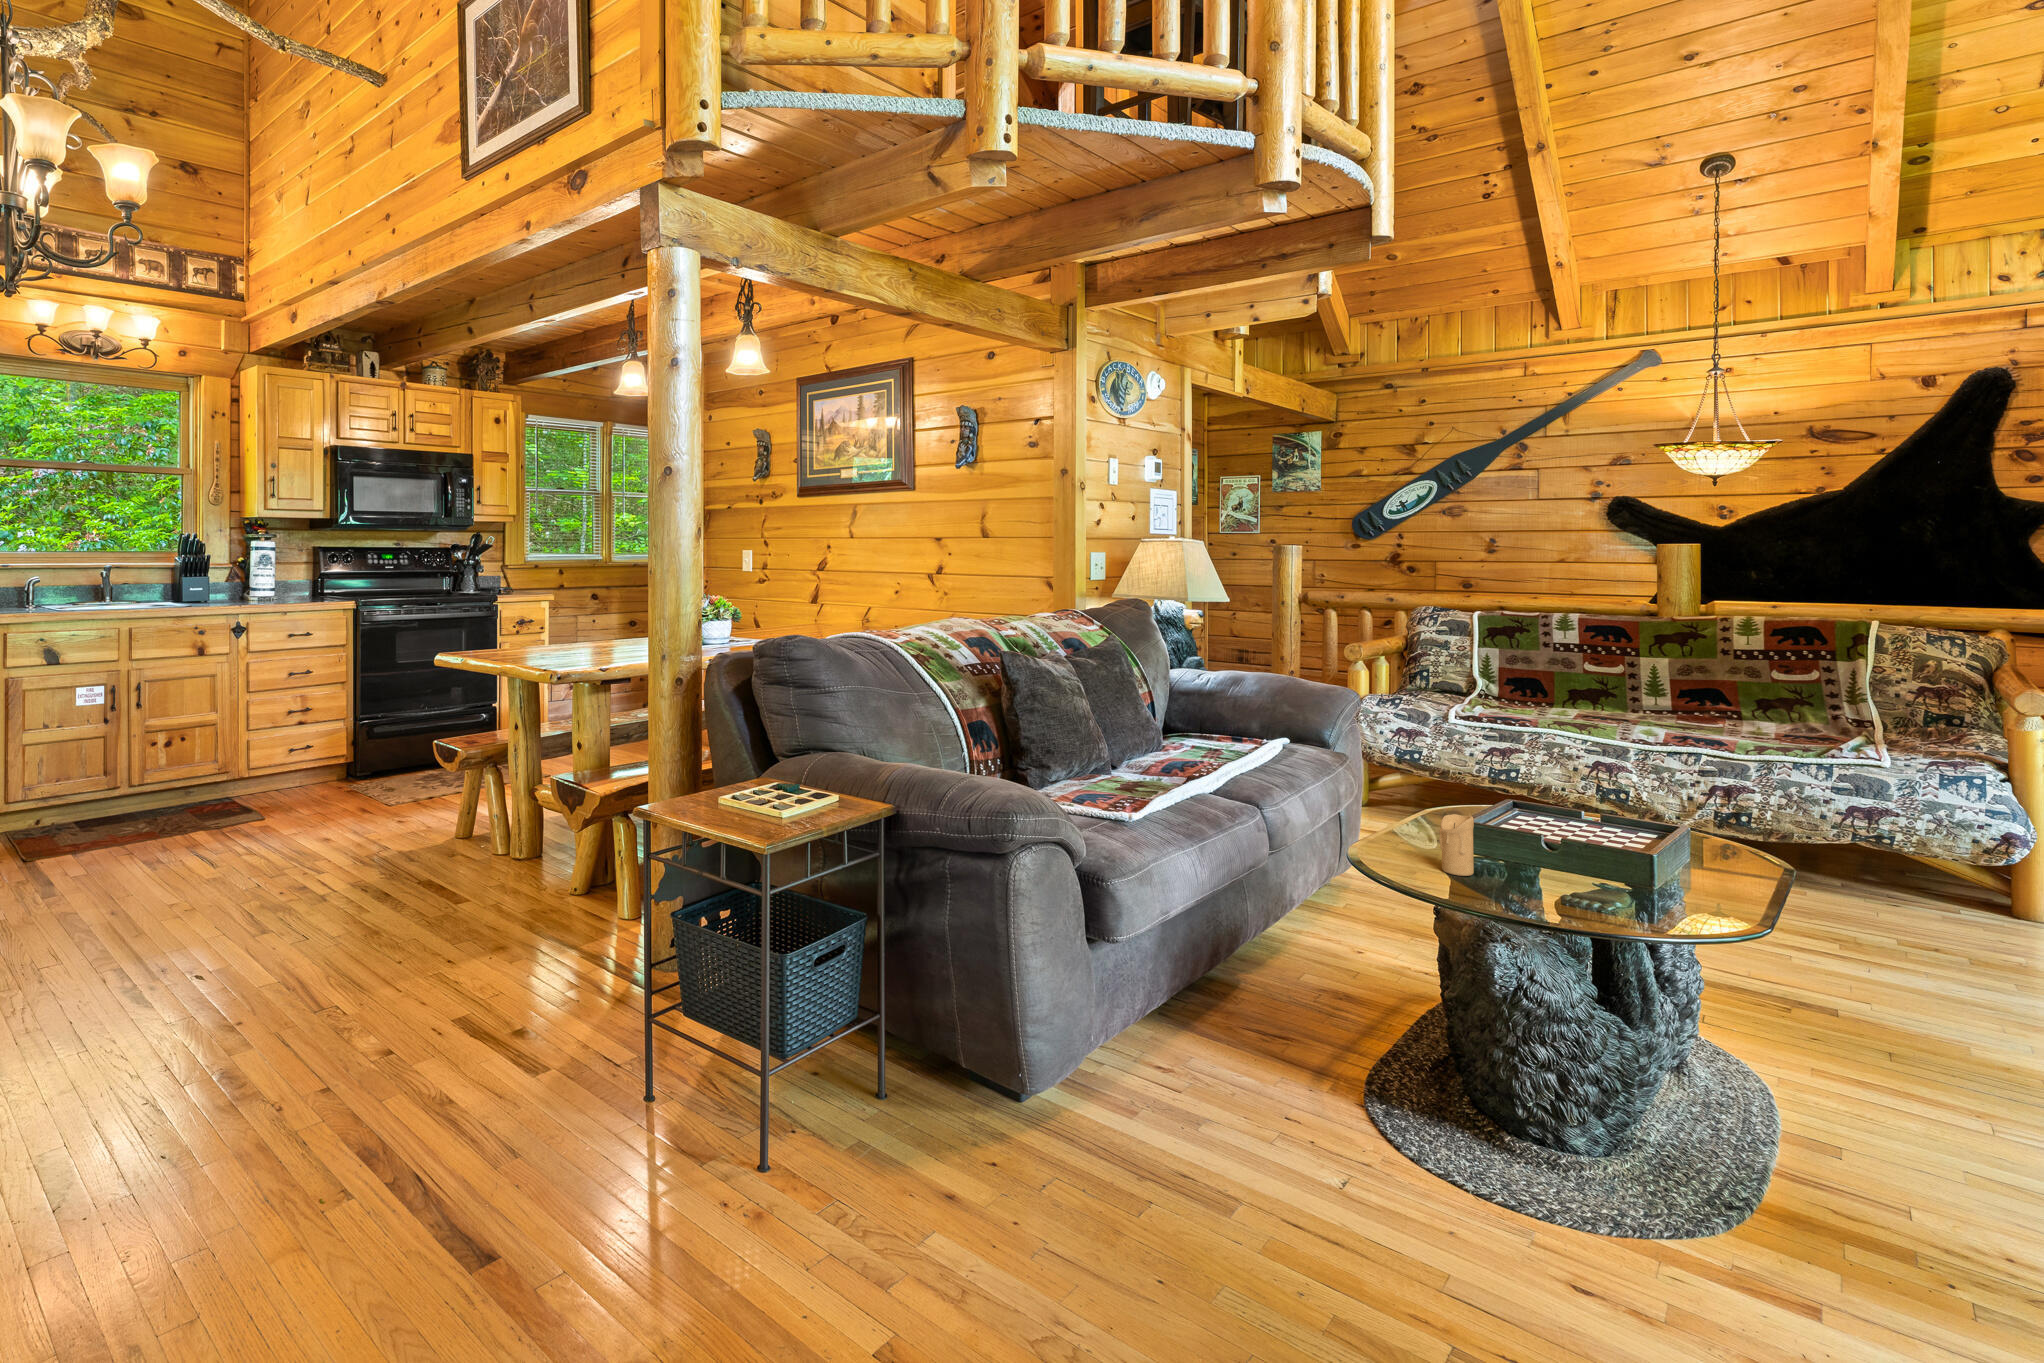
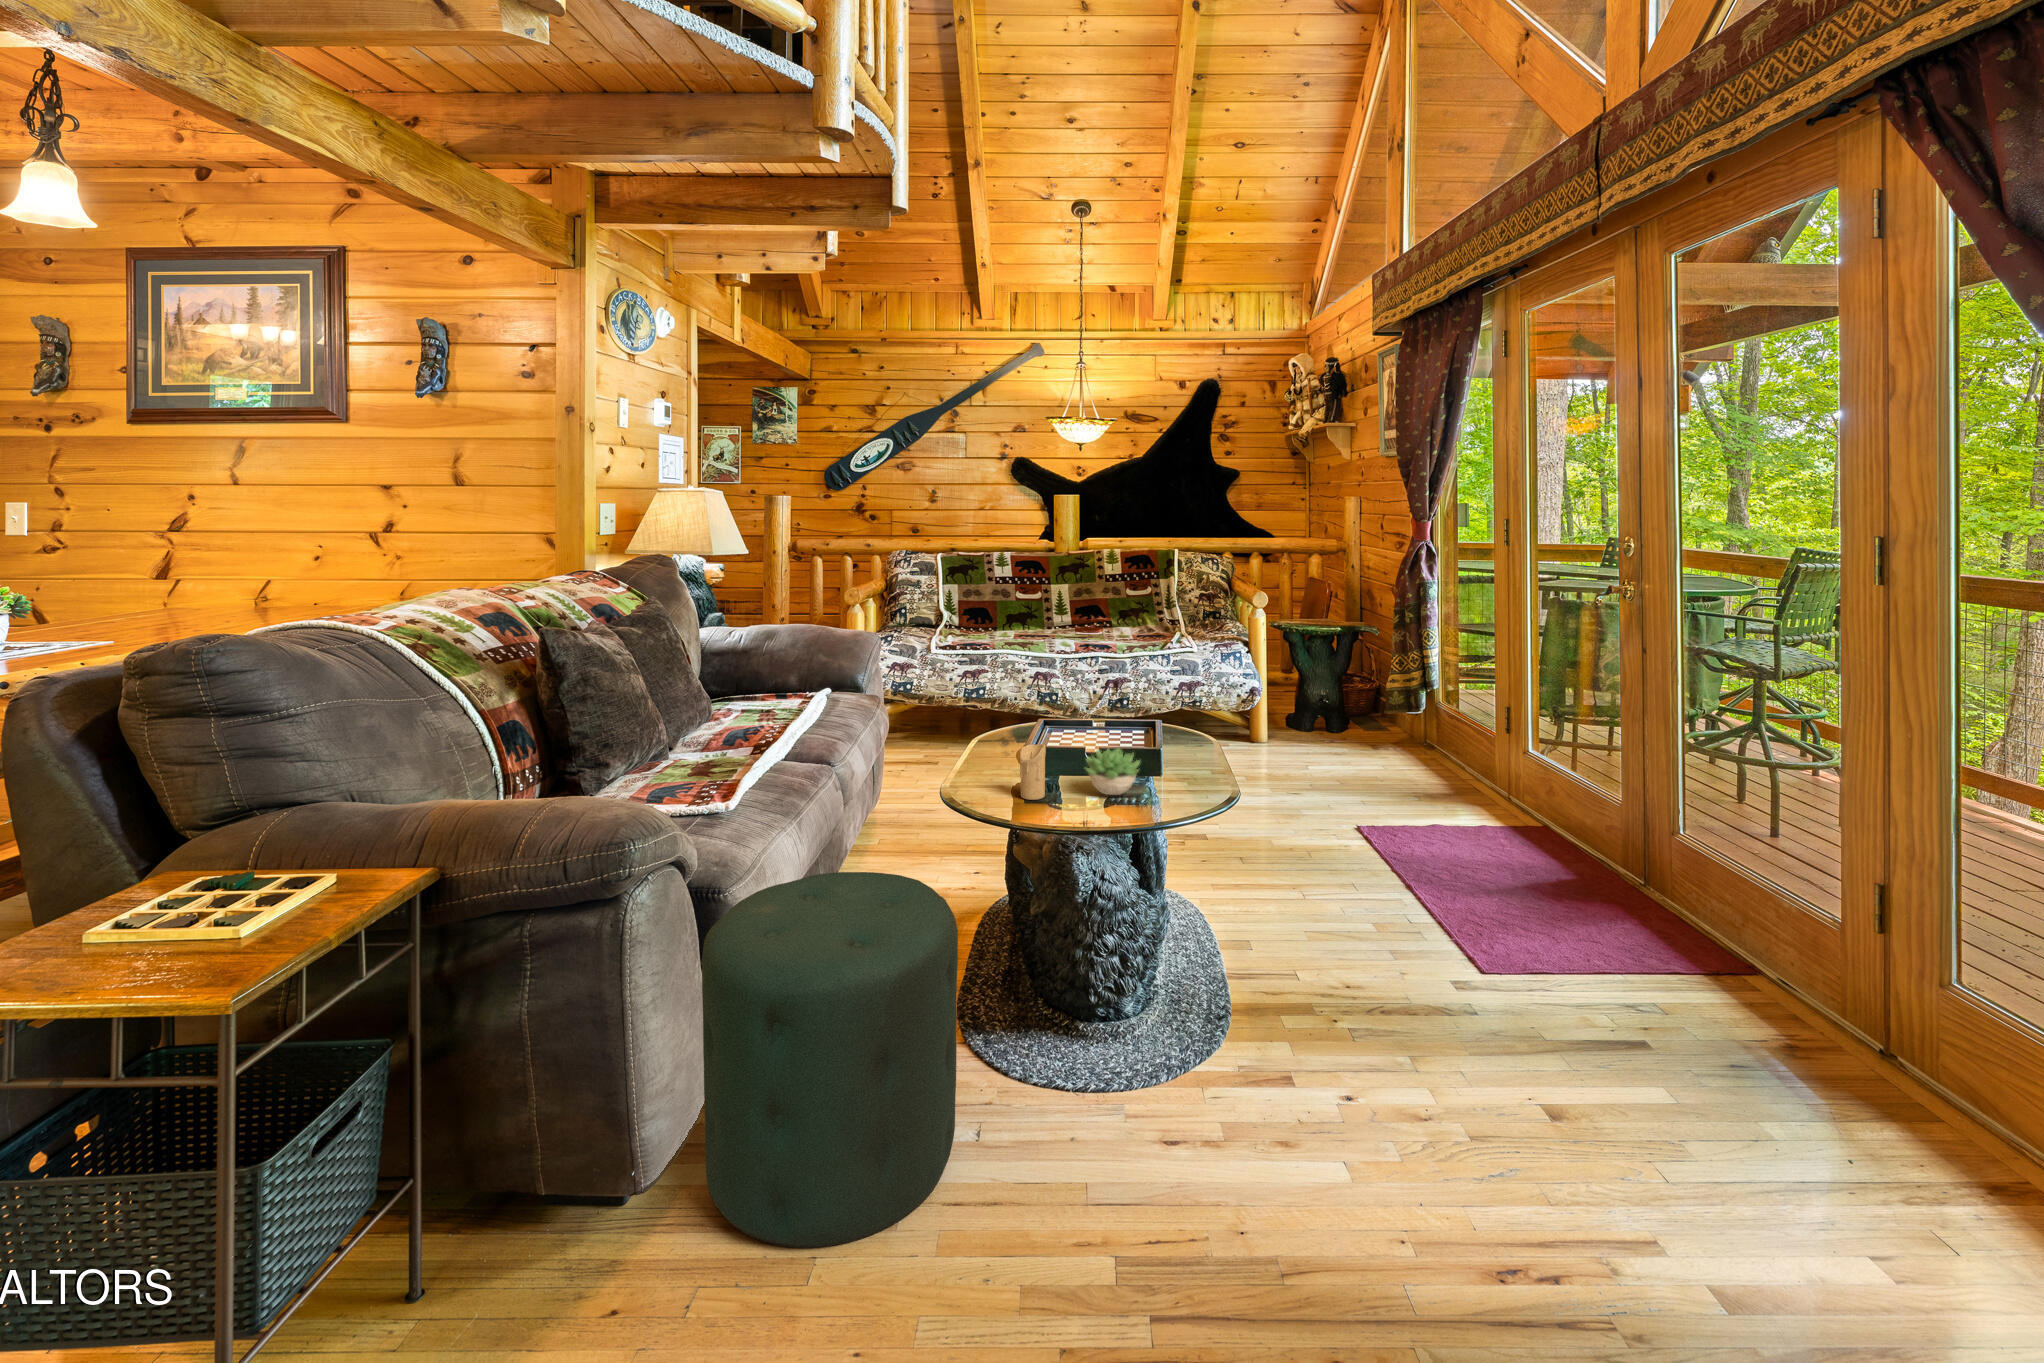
succulent plant: none [1524,835,1614,892] -> present [1084,748,1140,795]
ottoman: none [1075,886,1313,1213] -> present [702,872,958,1248]

